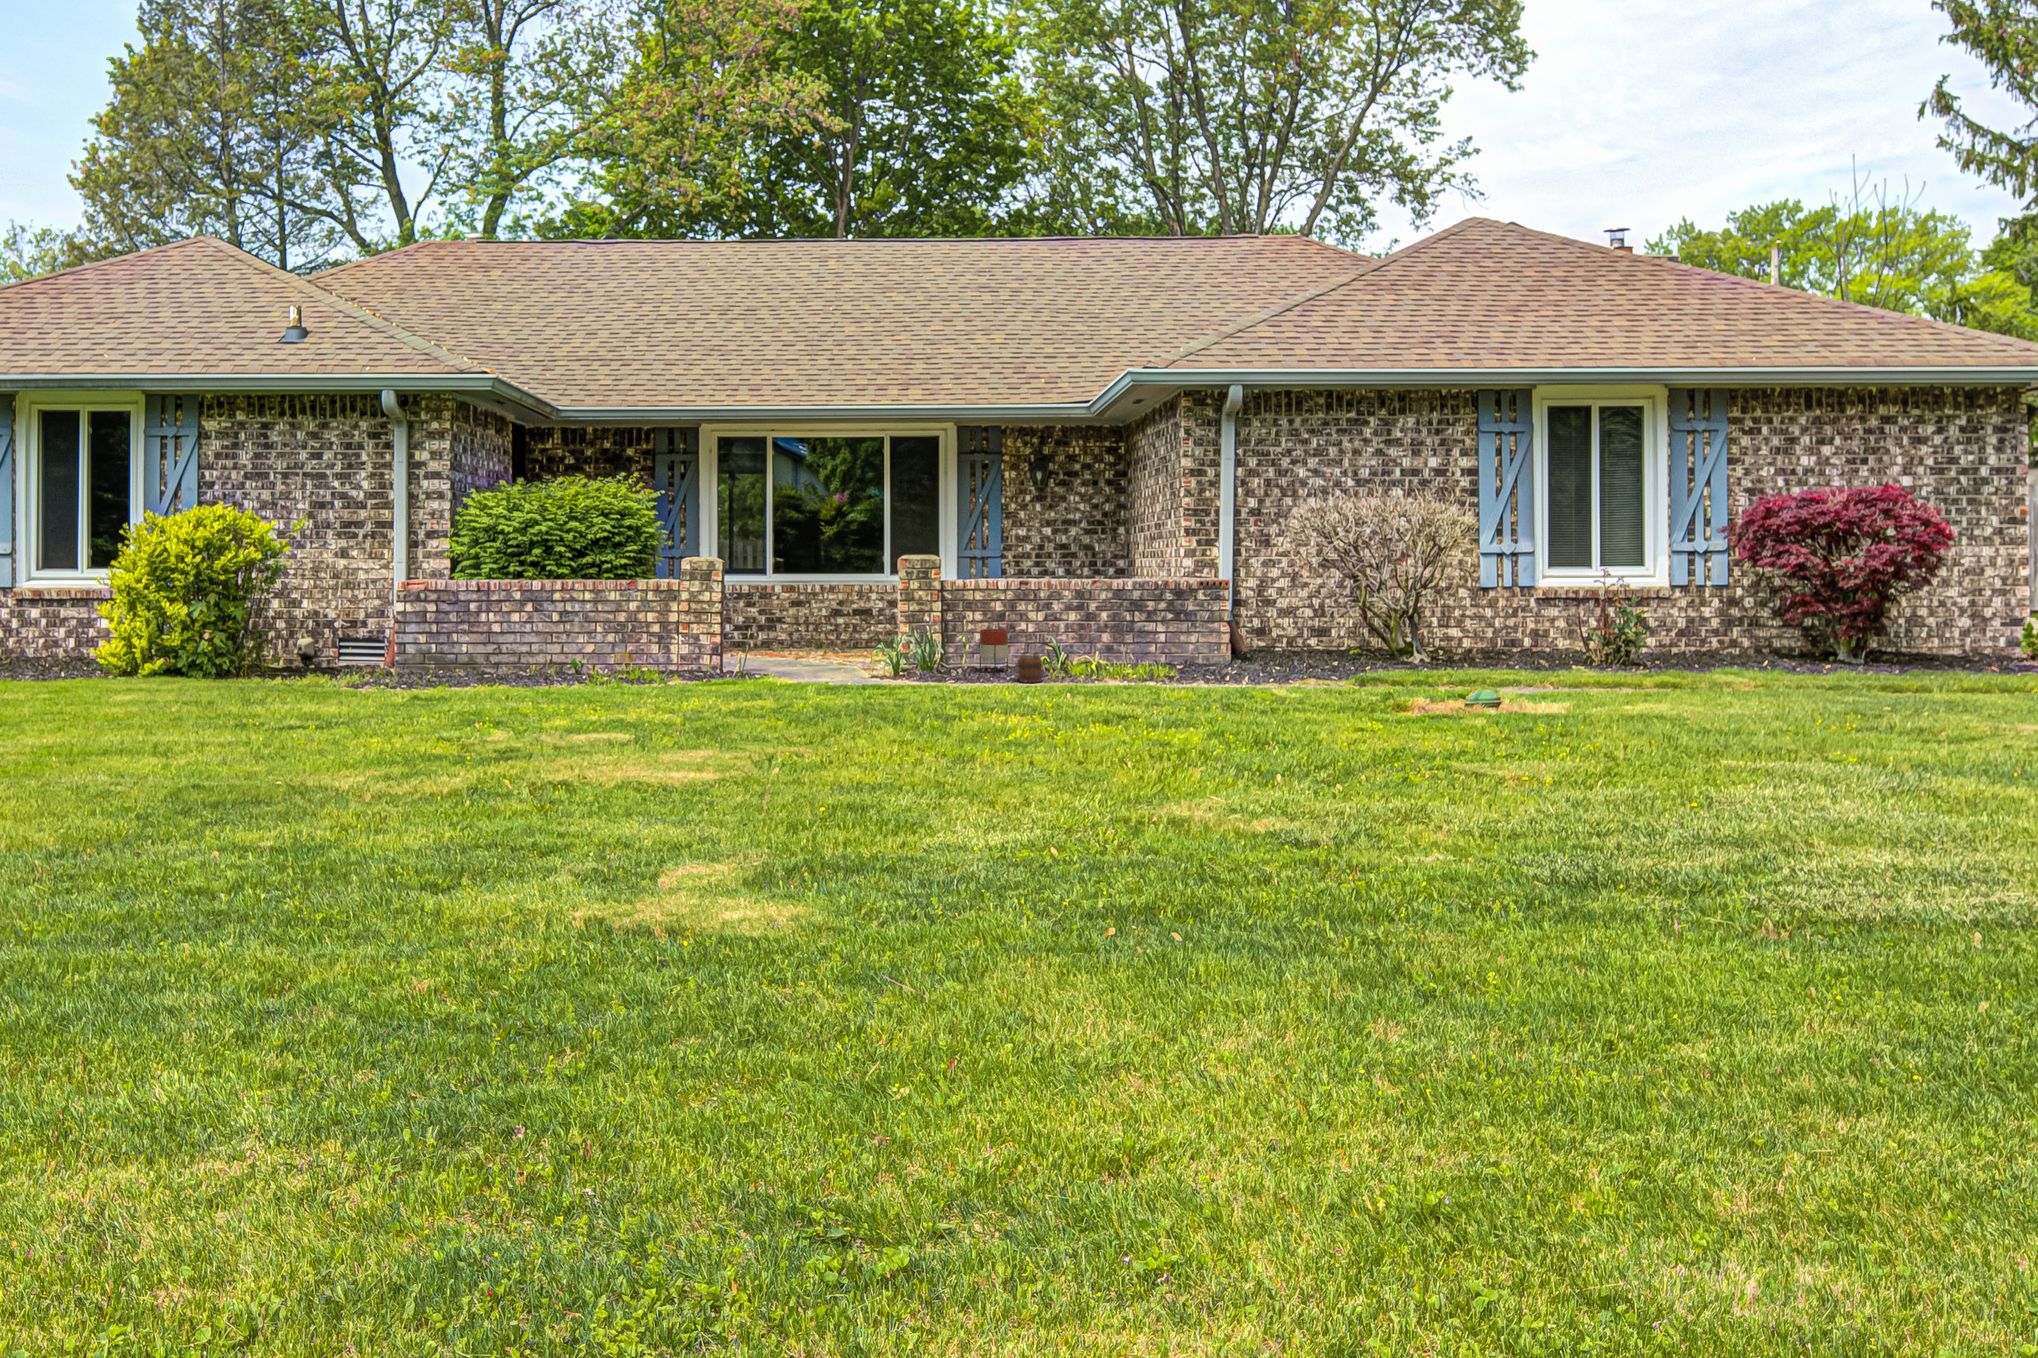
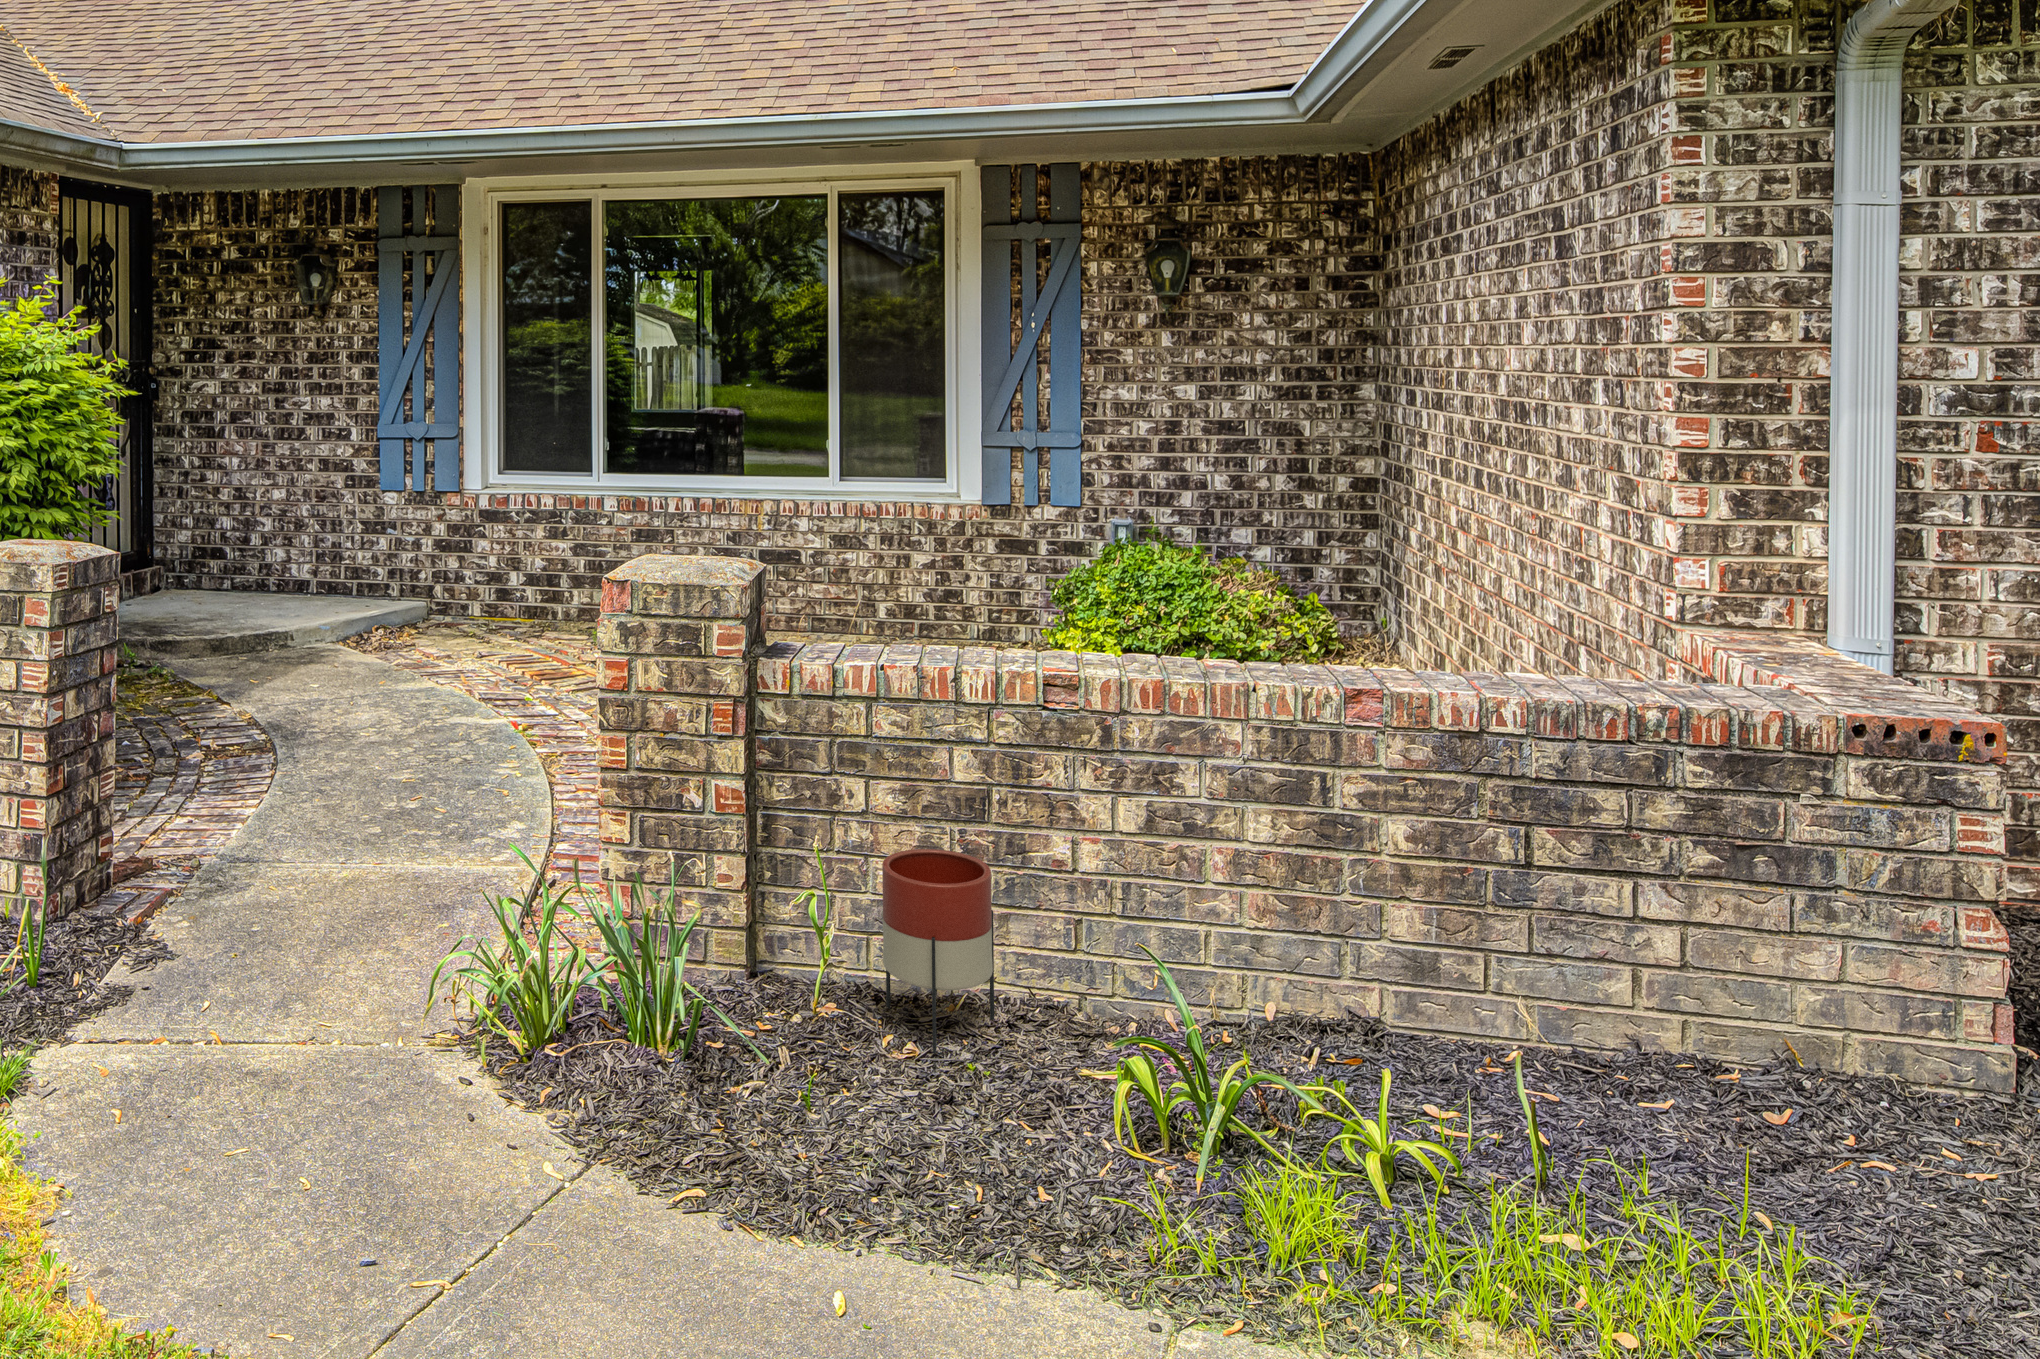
wooden bucket: present [1017,638,1044,682] -> none [1006,984,1127,1201]

